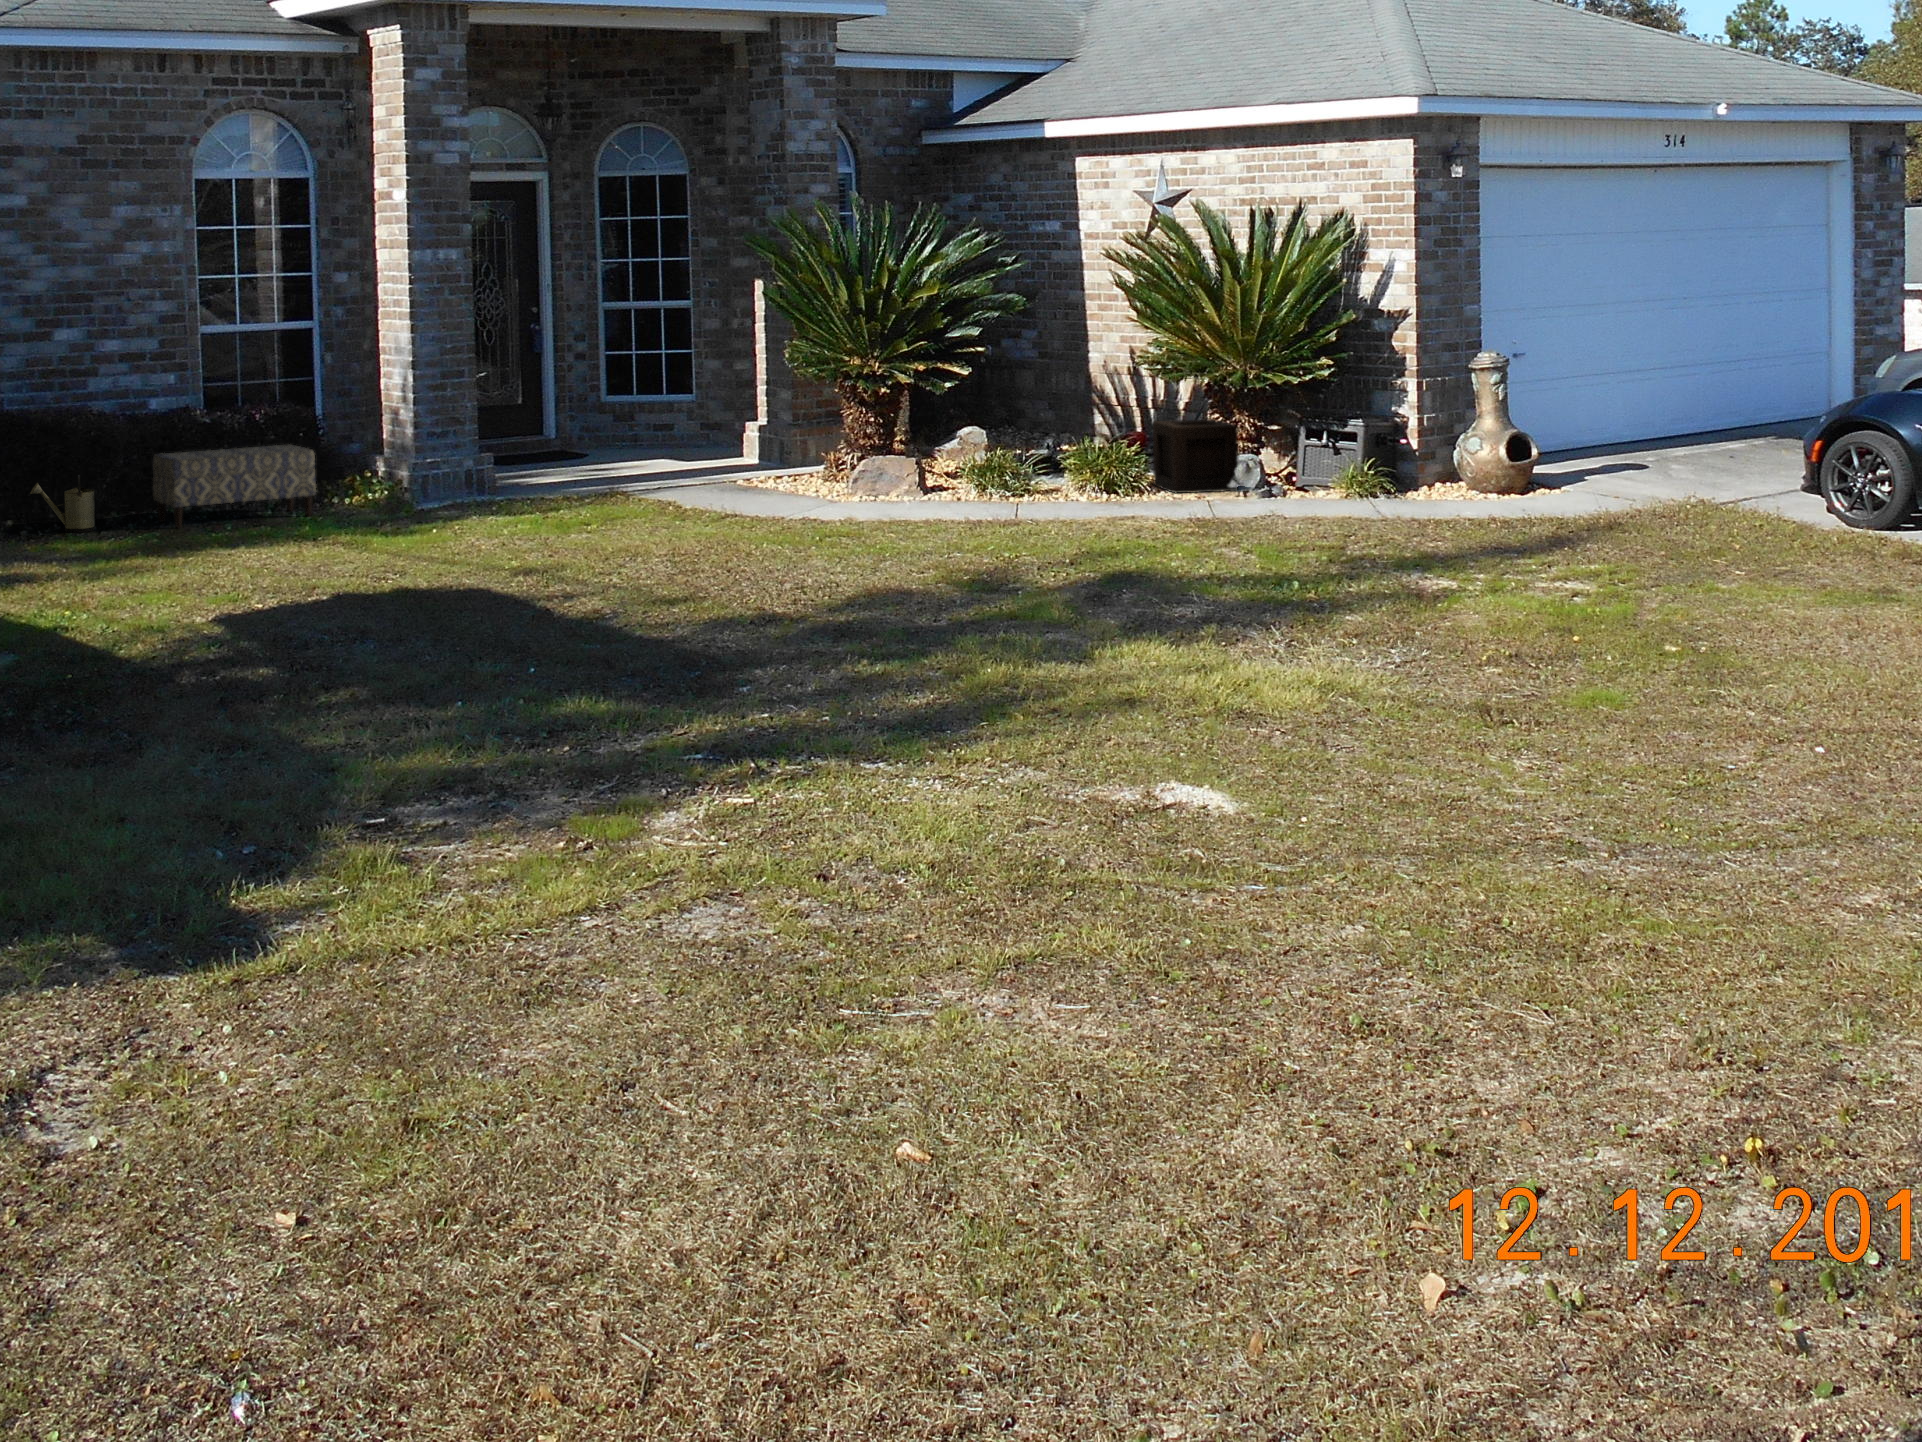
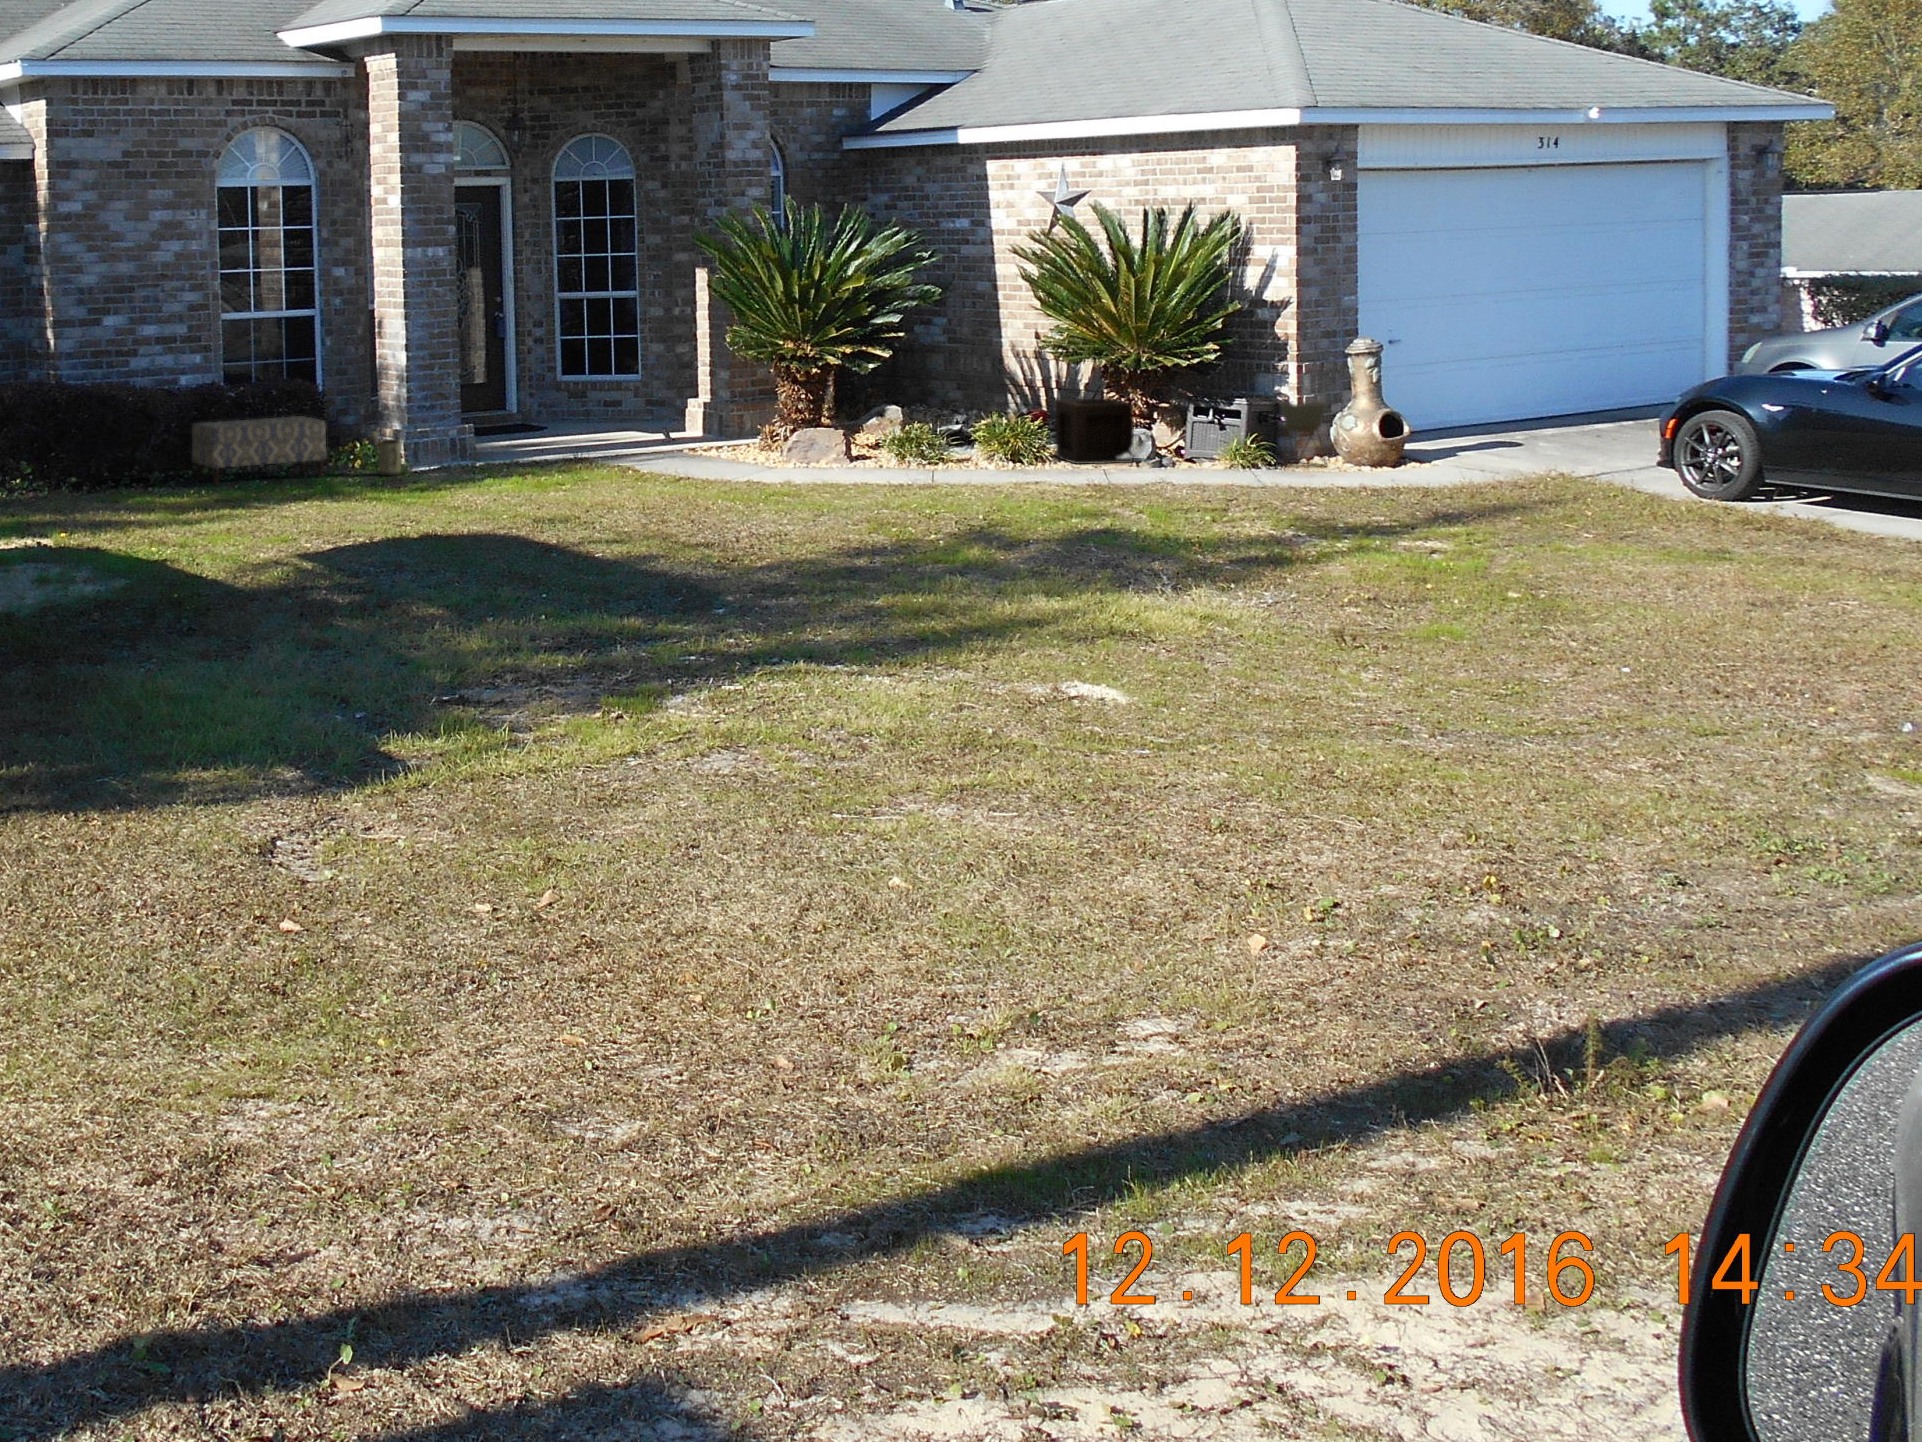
planter: none [1397,422,1448,494] -> present [1281,402,1327,467]
watering can: present [30,475,95,533] -> present [369,431,401,476]

